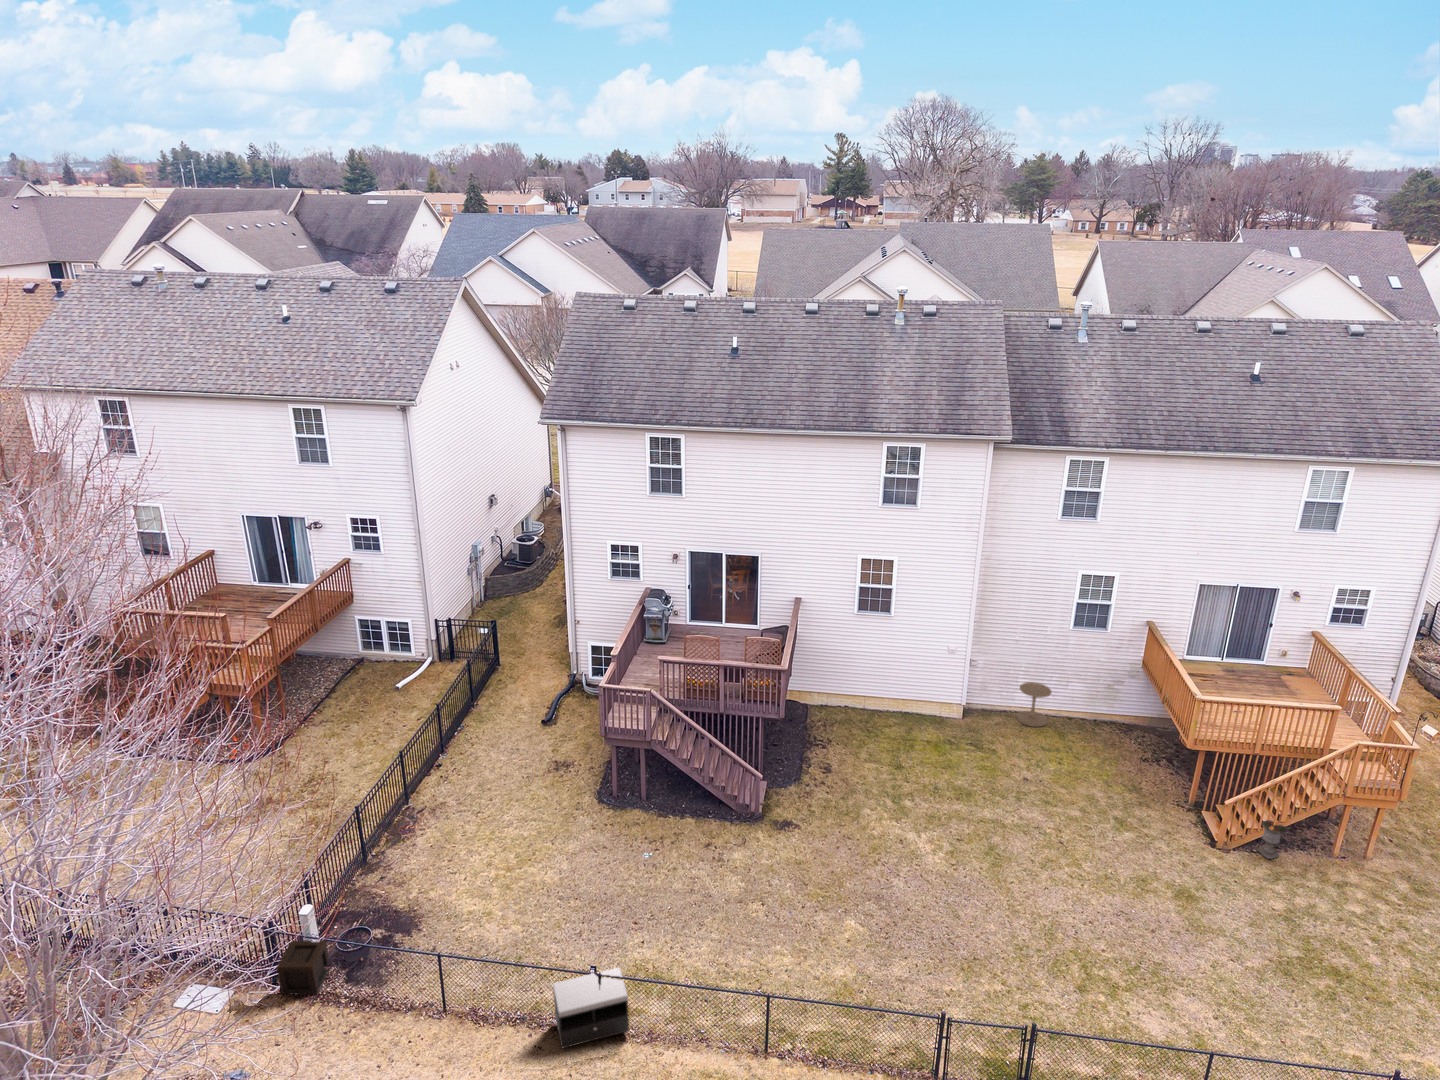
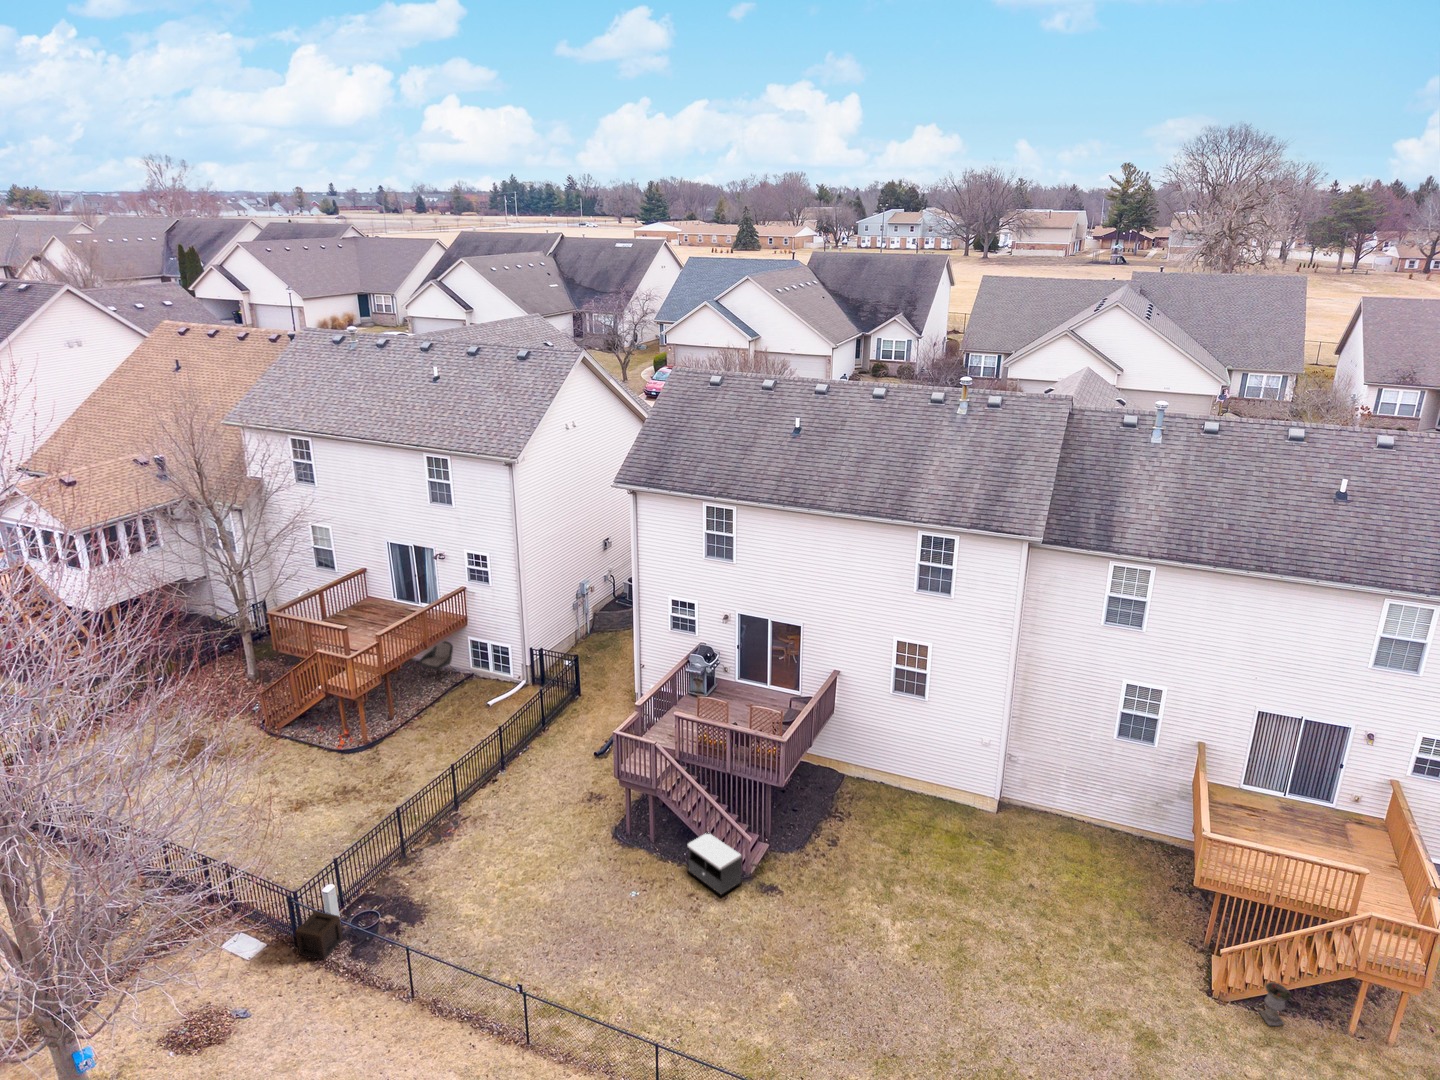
lounge chair: none [298,625,344,672] -> present [419,641,453,675]
pedestal table: present [1016,682,1051,727] -> none [1047,786,1085,834]
storage bench: present [553,968,629,1048] -> present [687,834,742,894]

